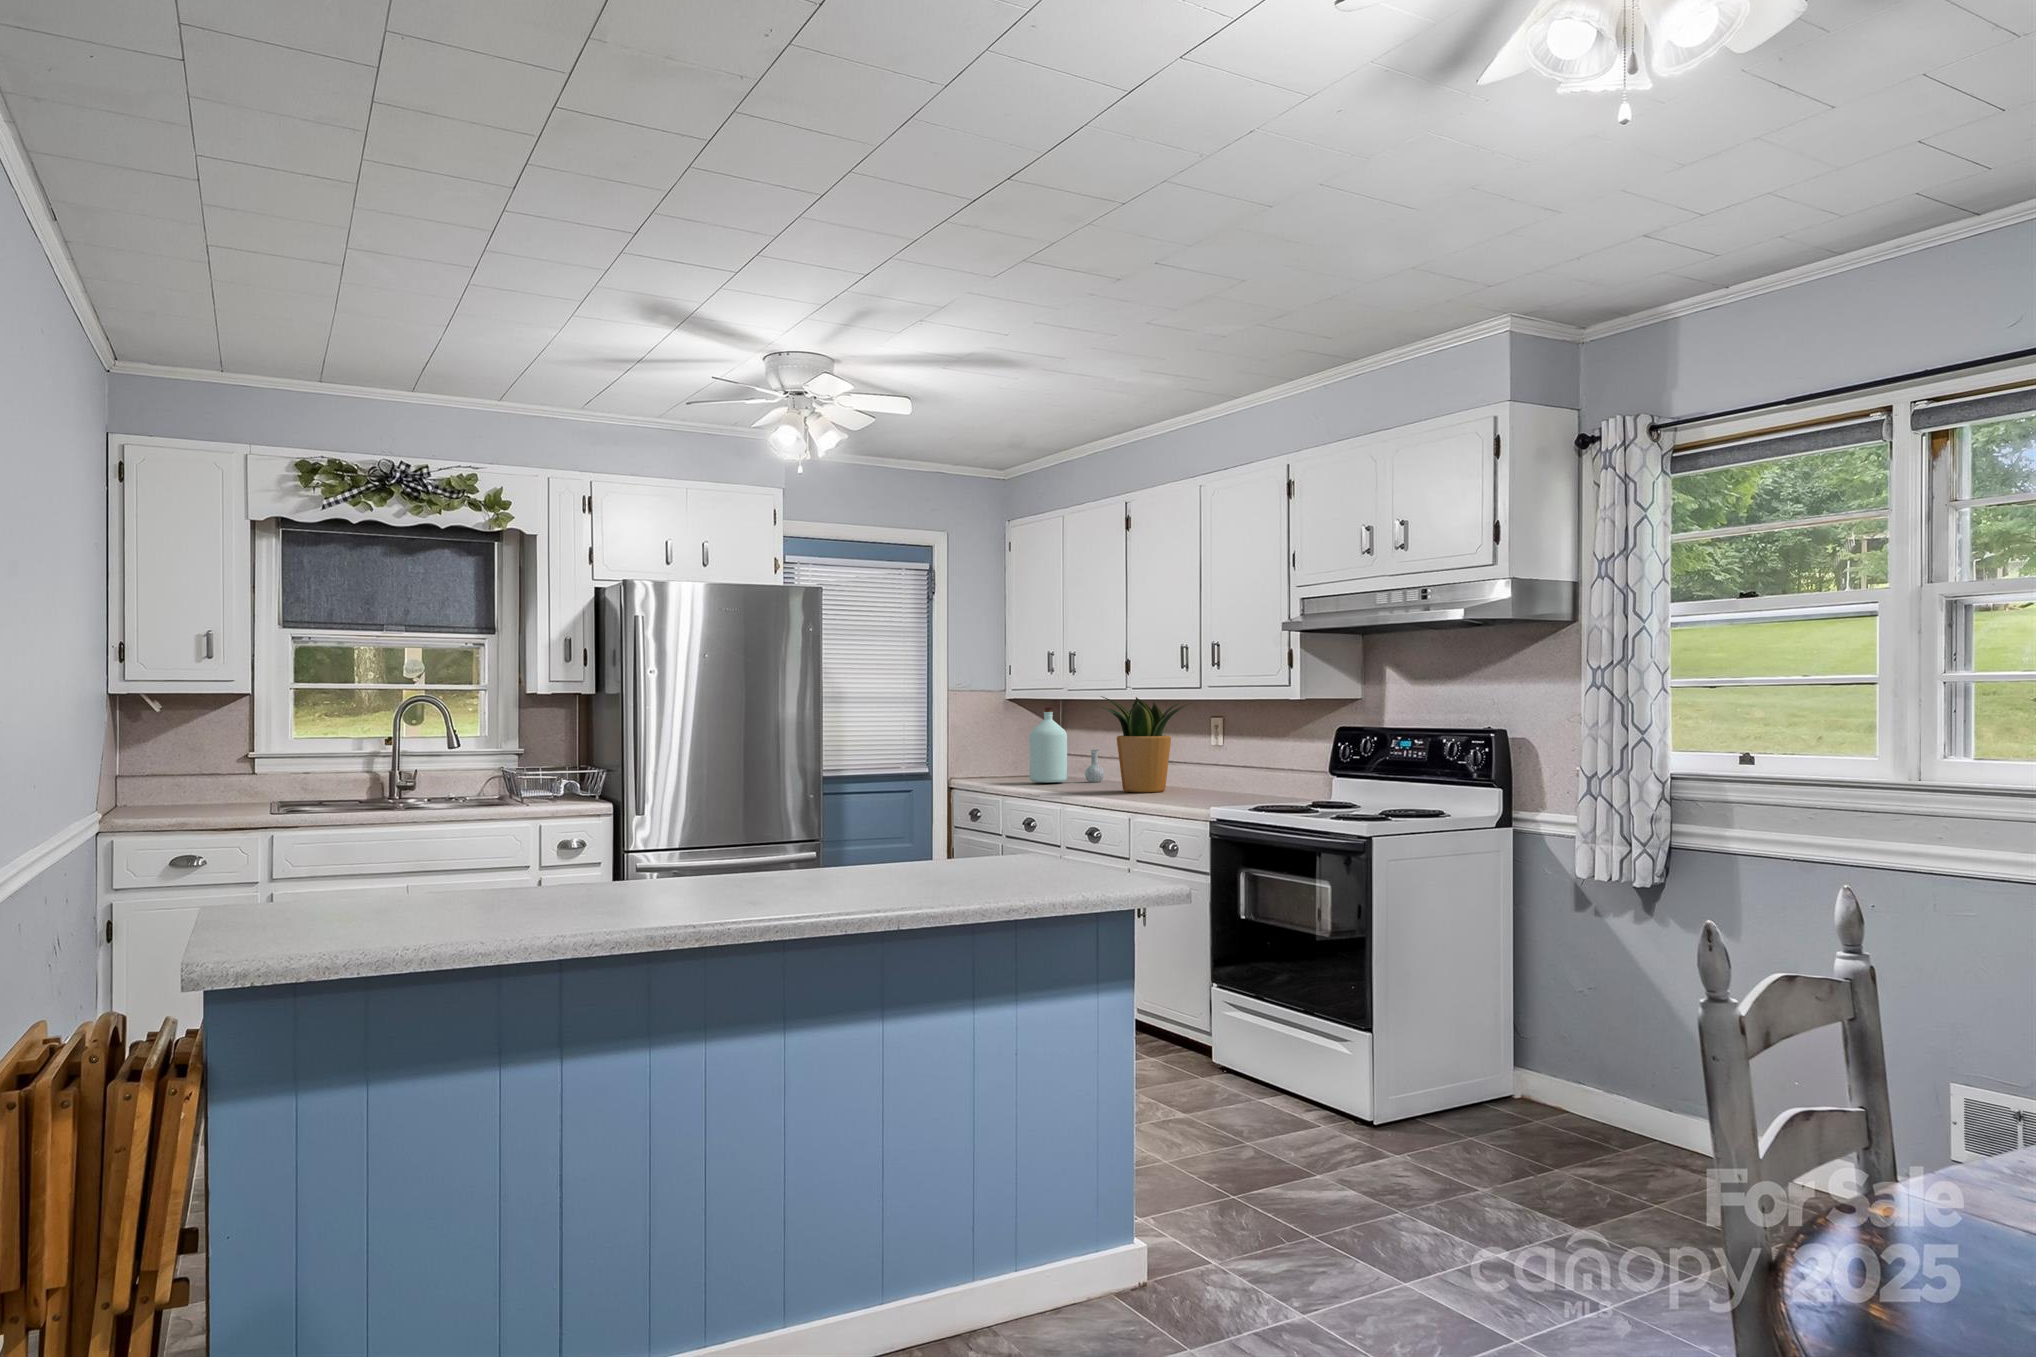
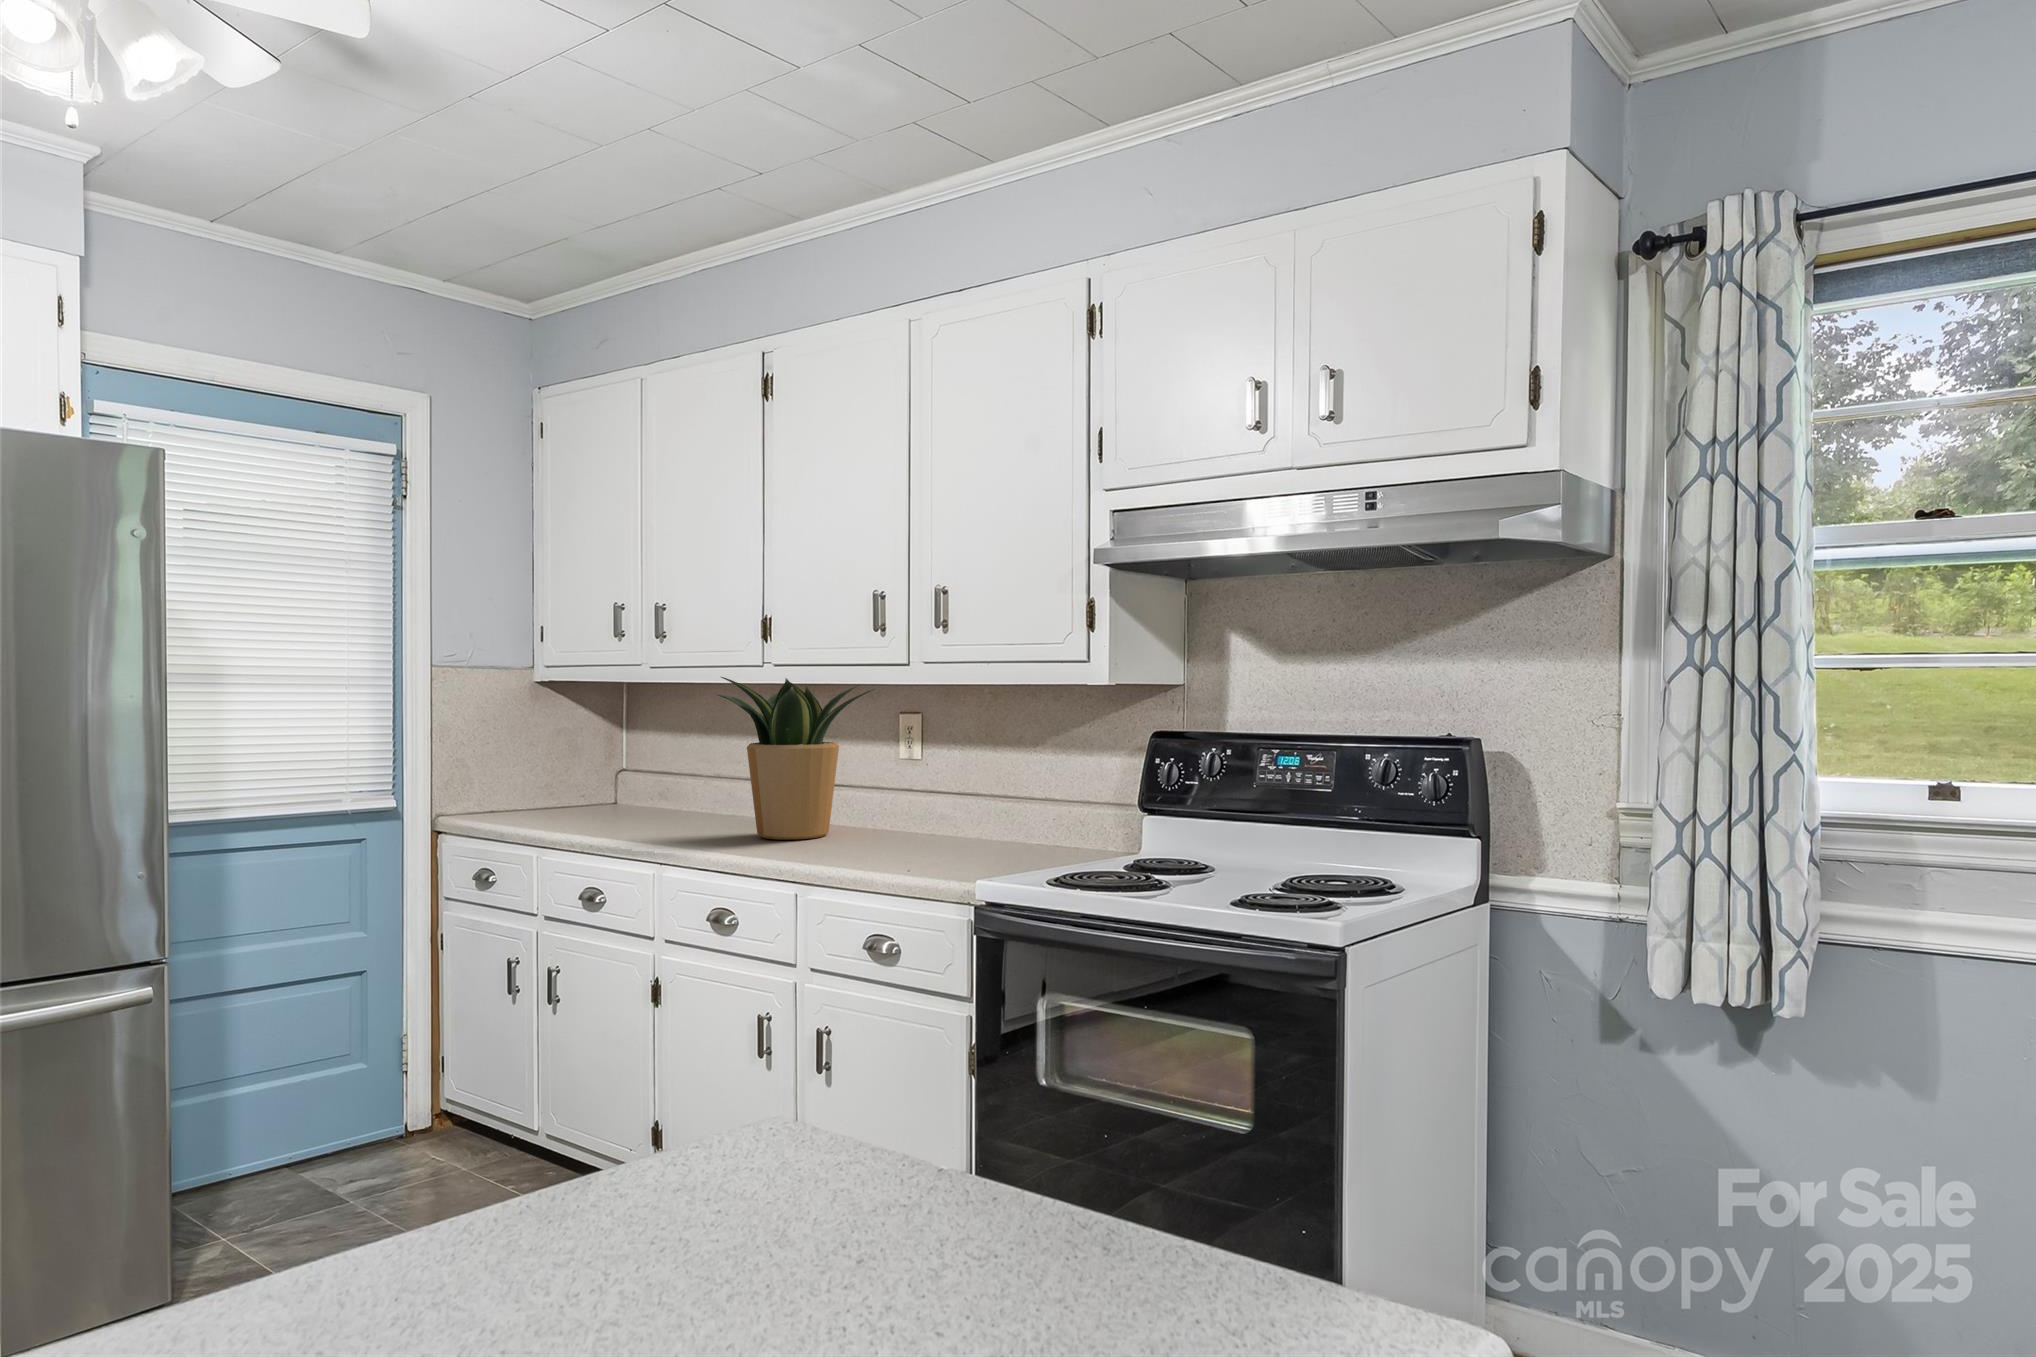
bottle: present [1030,708,1104,783] -> none [581,695,707,819]

